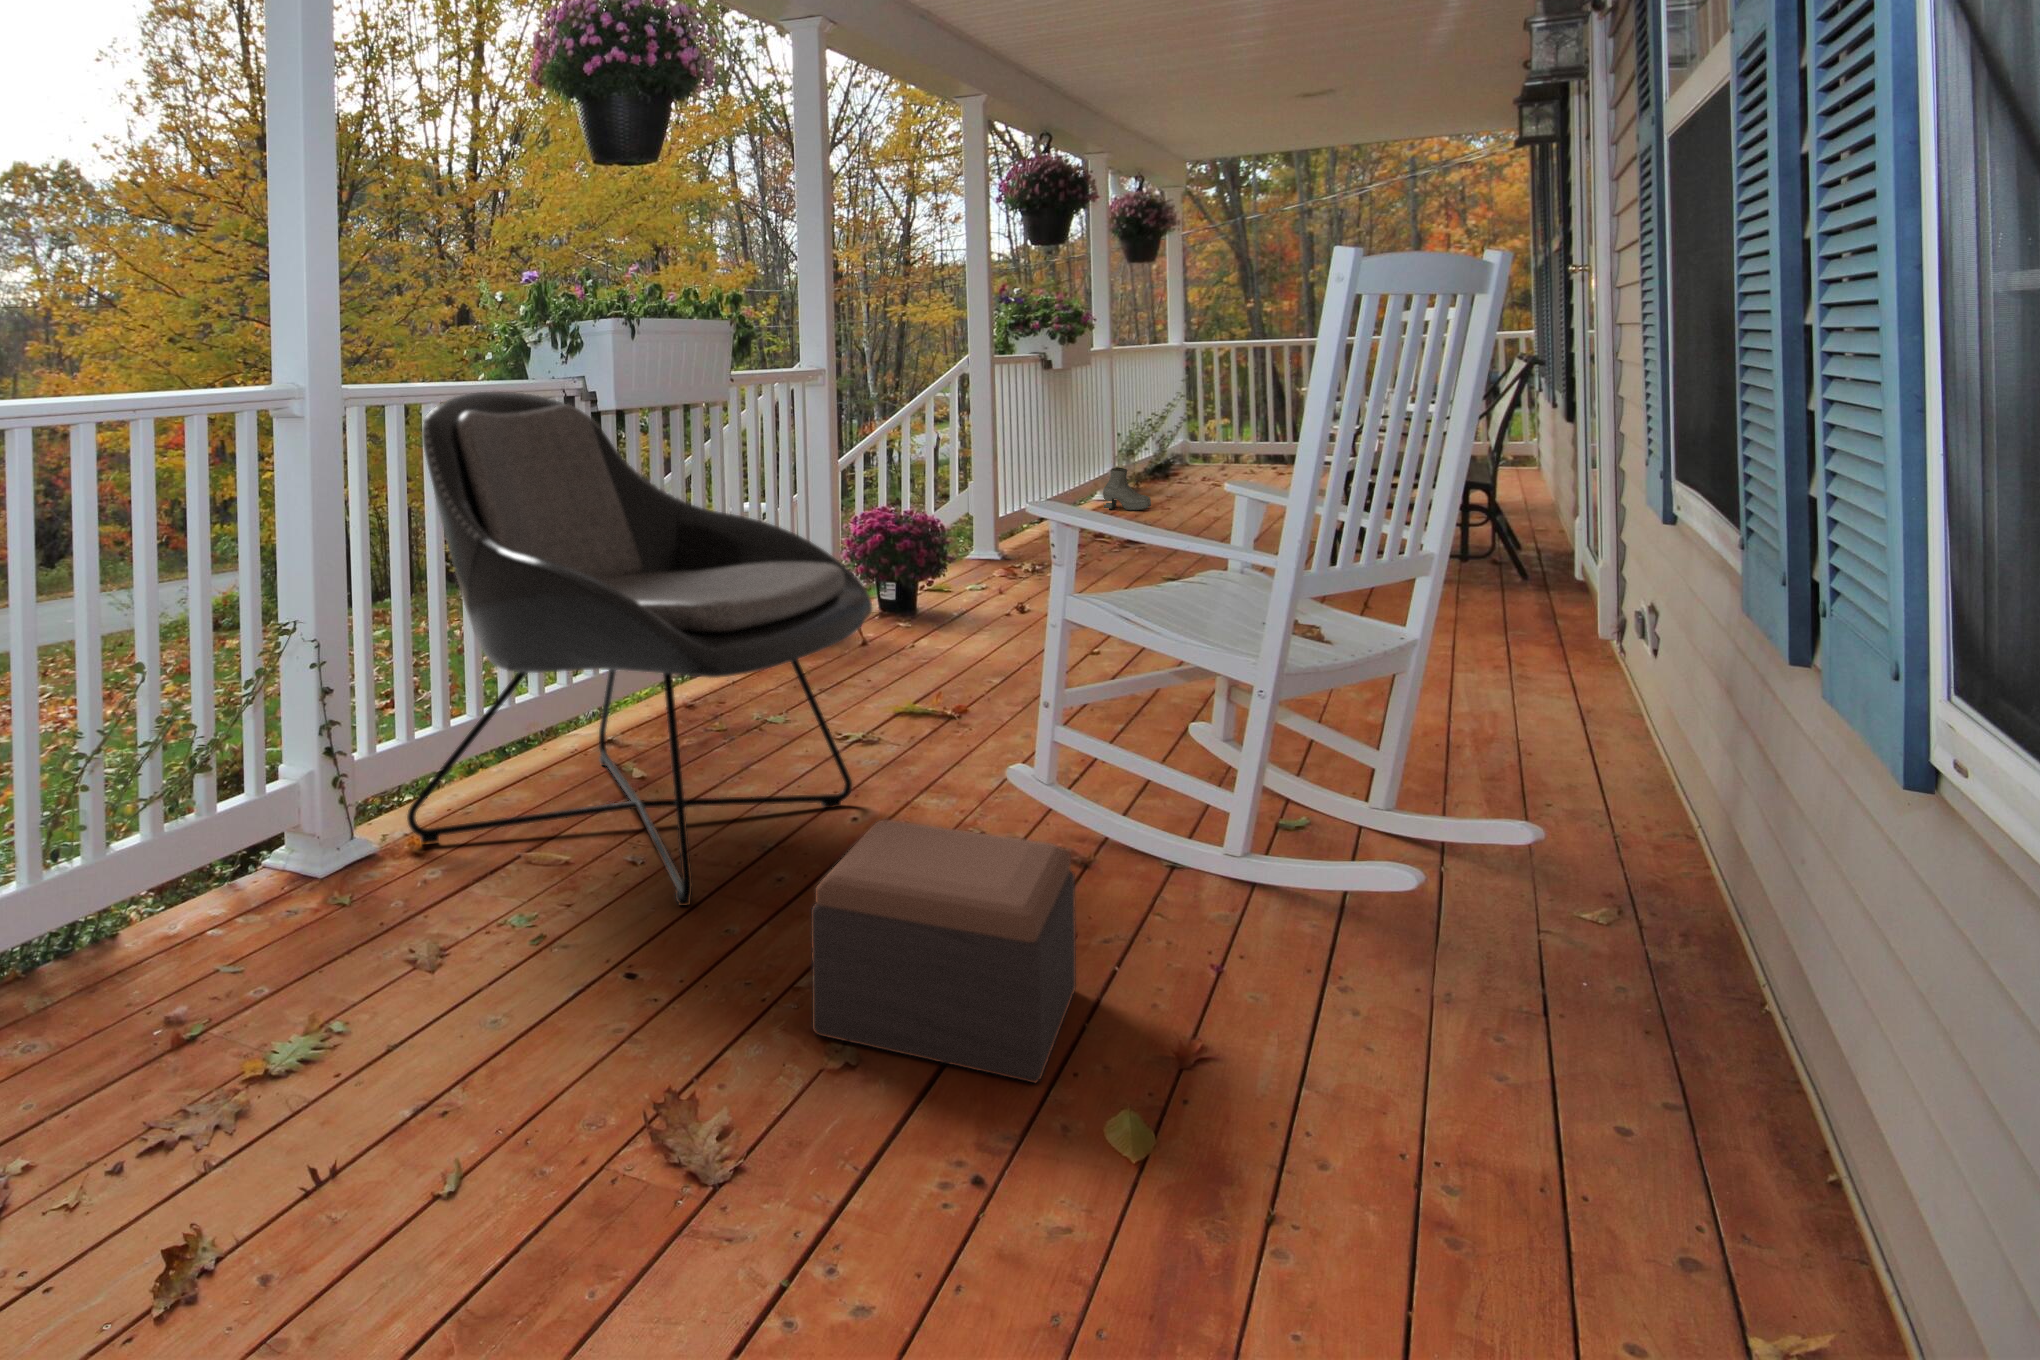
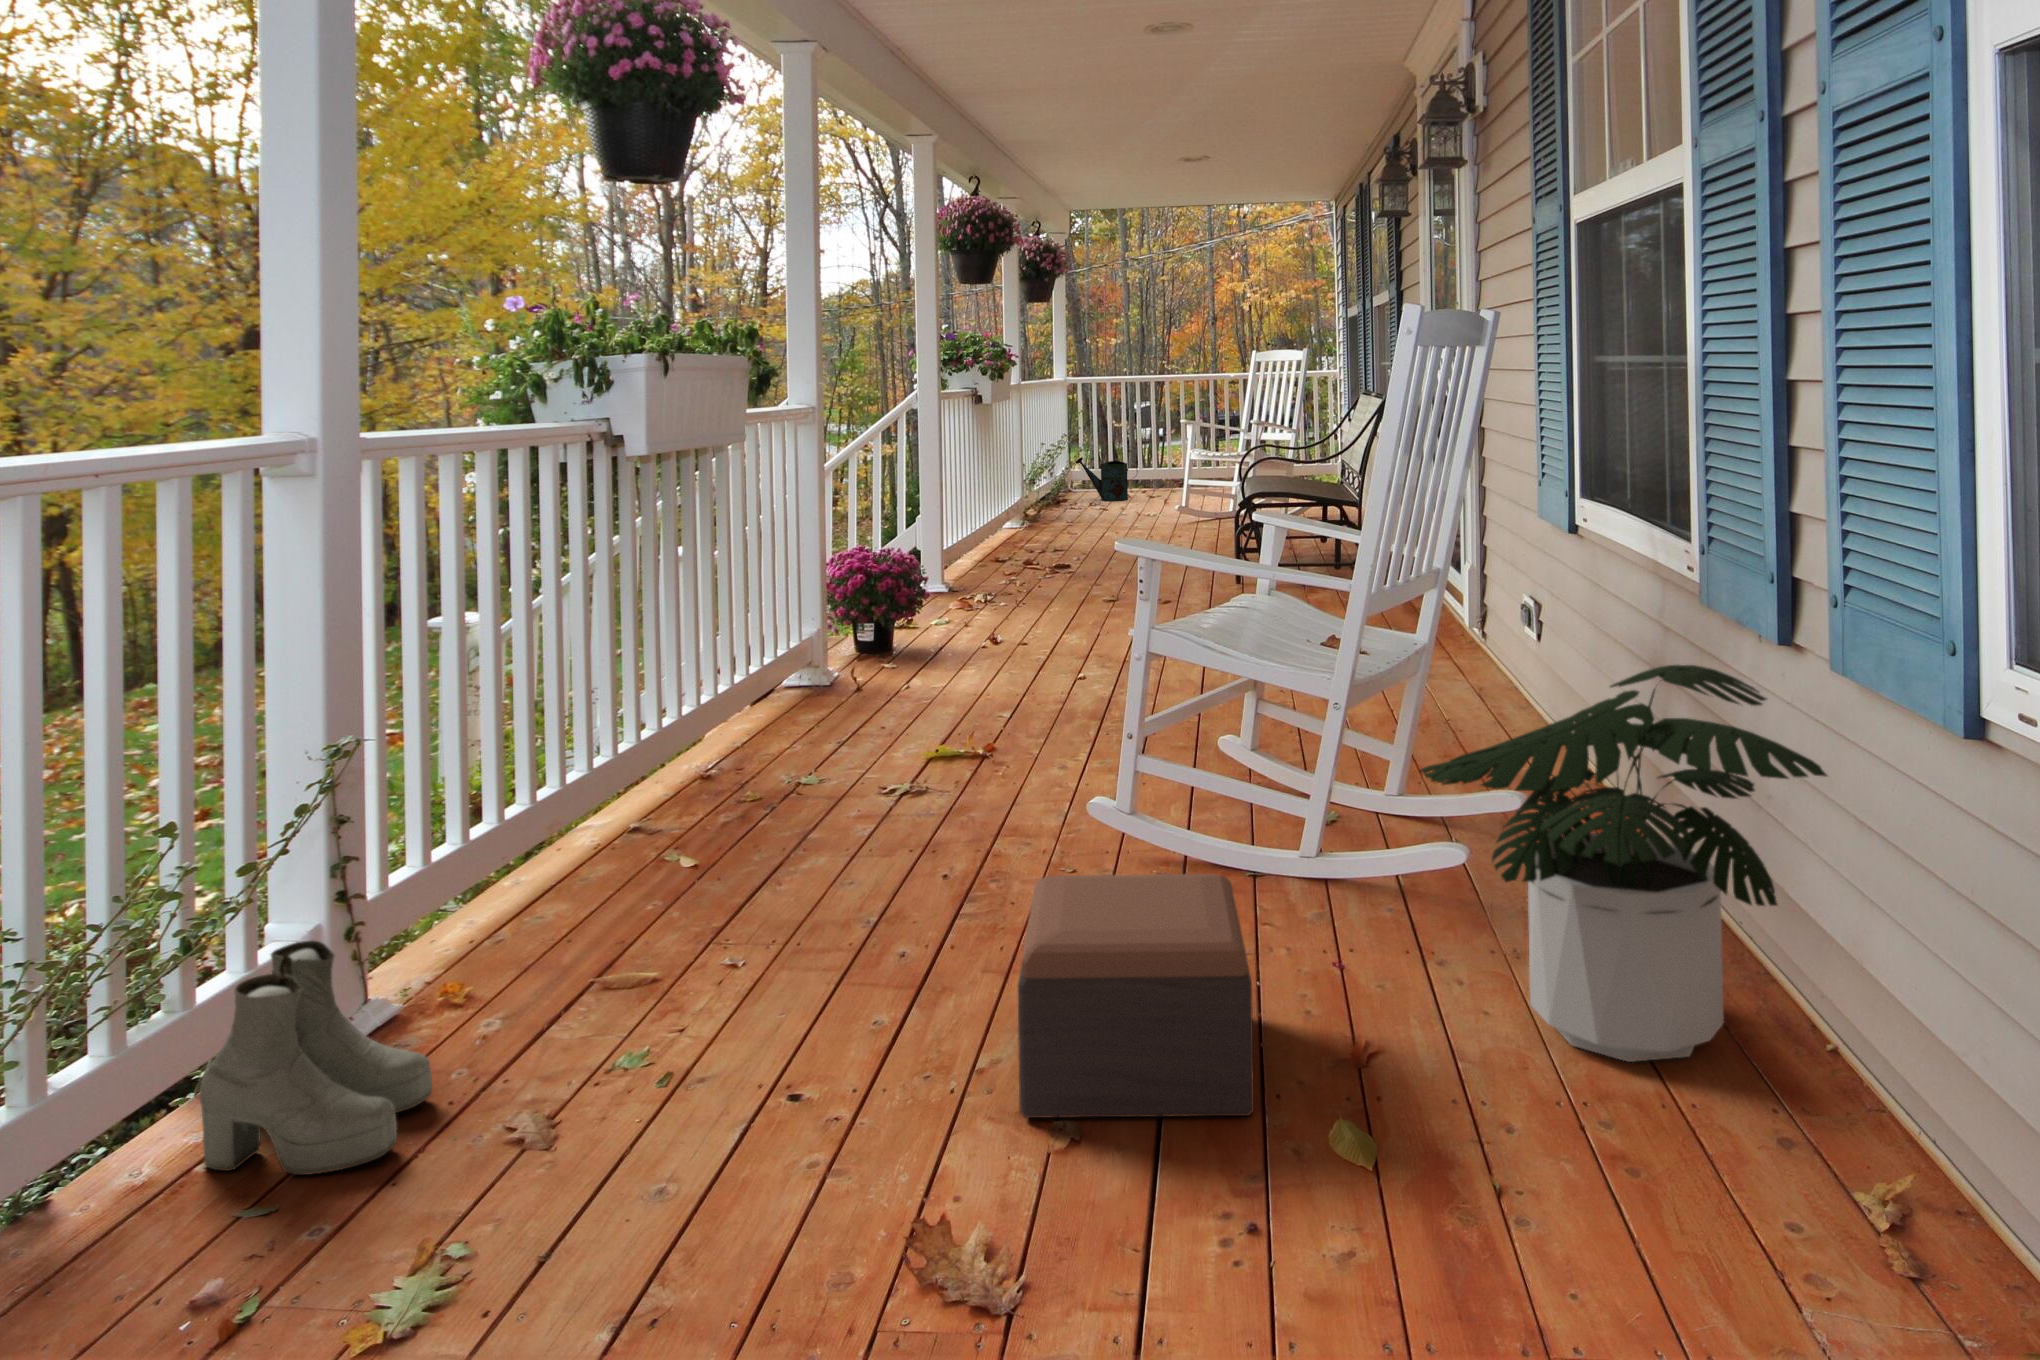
lounge chair: present [407,391,872,906] -> none [438,439,957,1008]
watering can: none [1185,428,1259,476] -> present [1075,457,1138,501]
boots: present [1103,468,1151,510] -> present [199,940,432,1175]
potted plant: none [1295,685,1789,1146] -> present [1420,665,1827,1062]

